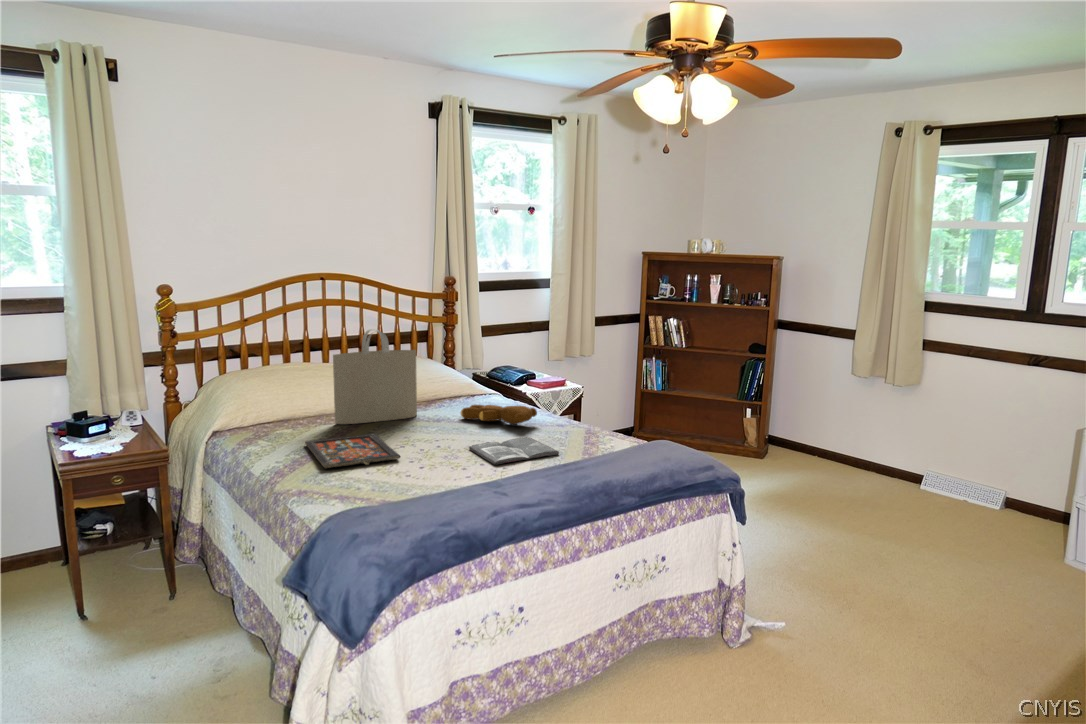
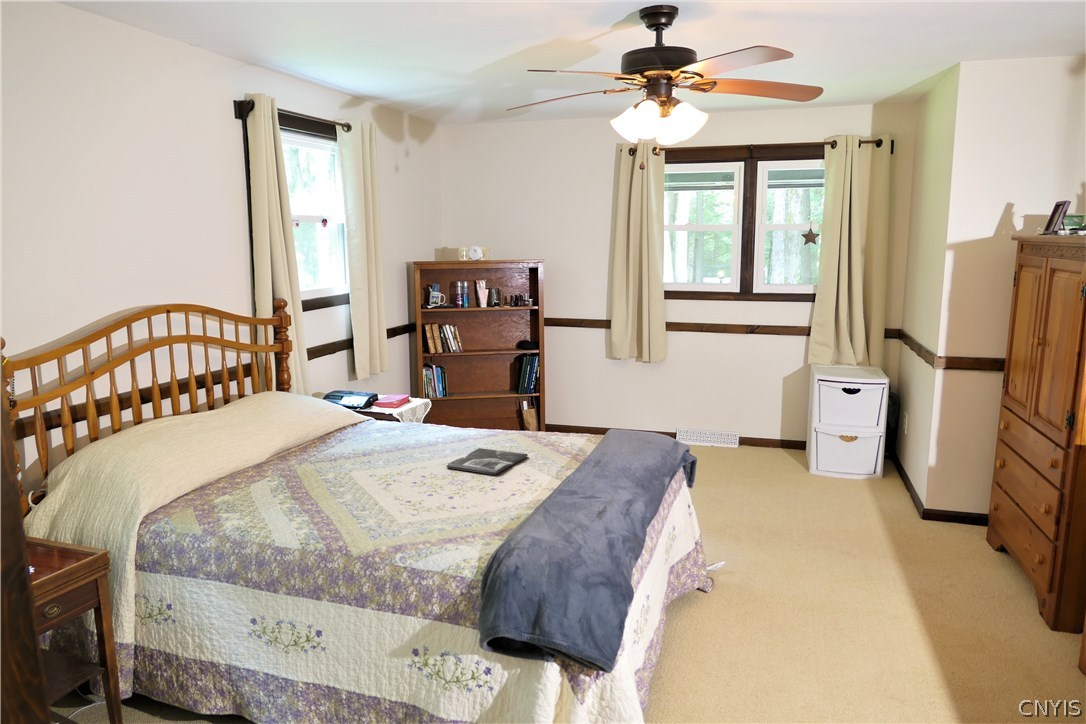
tote bag: present [333,329,417,424] -> none [262,363,335,474]
teddy bear: present [461,405,537,425] -> none [382,422,463,445]
board game: present [305,434,400,468] -> none [282,473,406,510]

